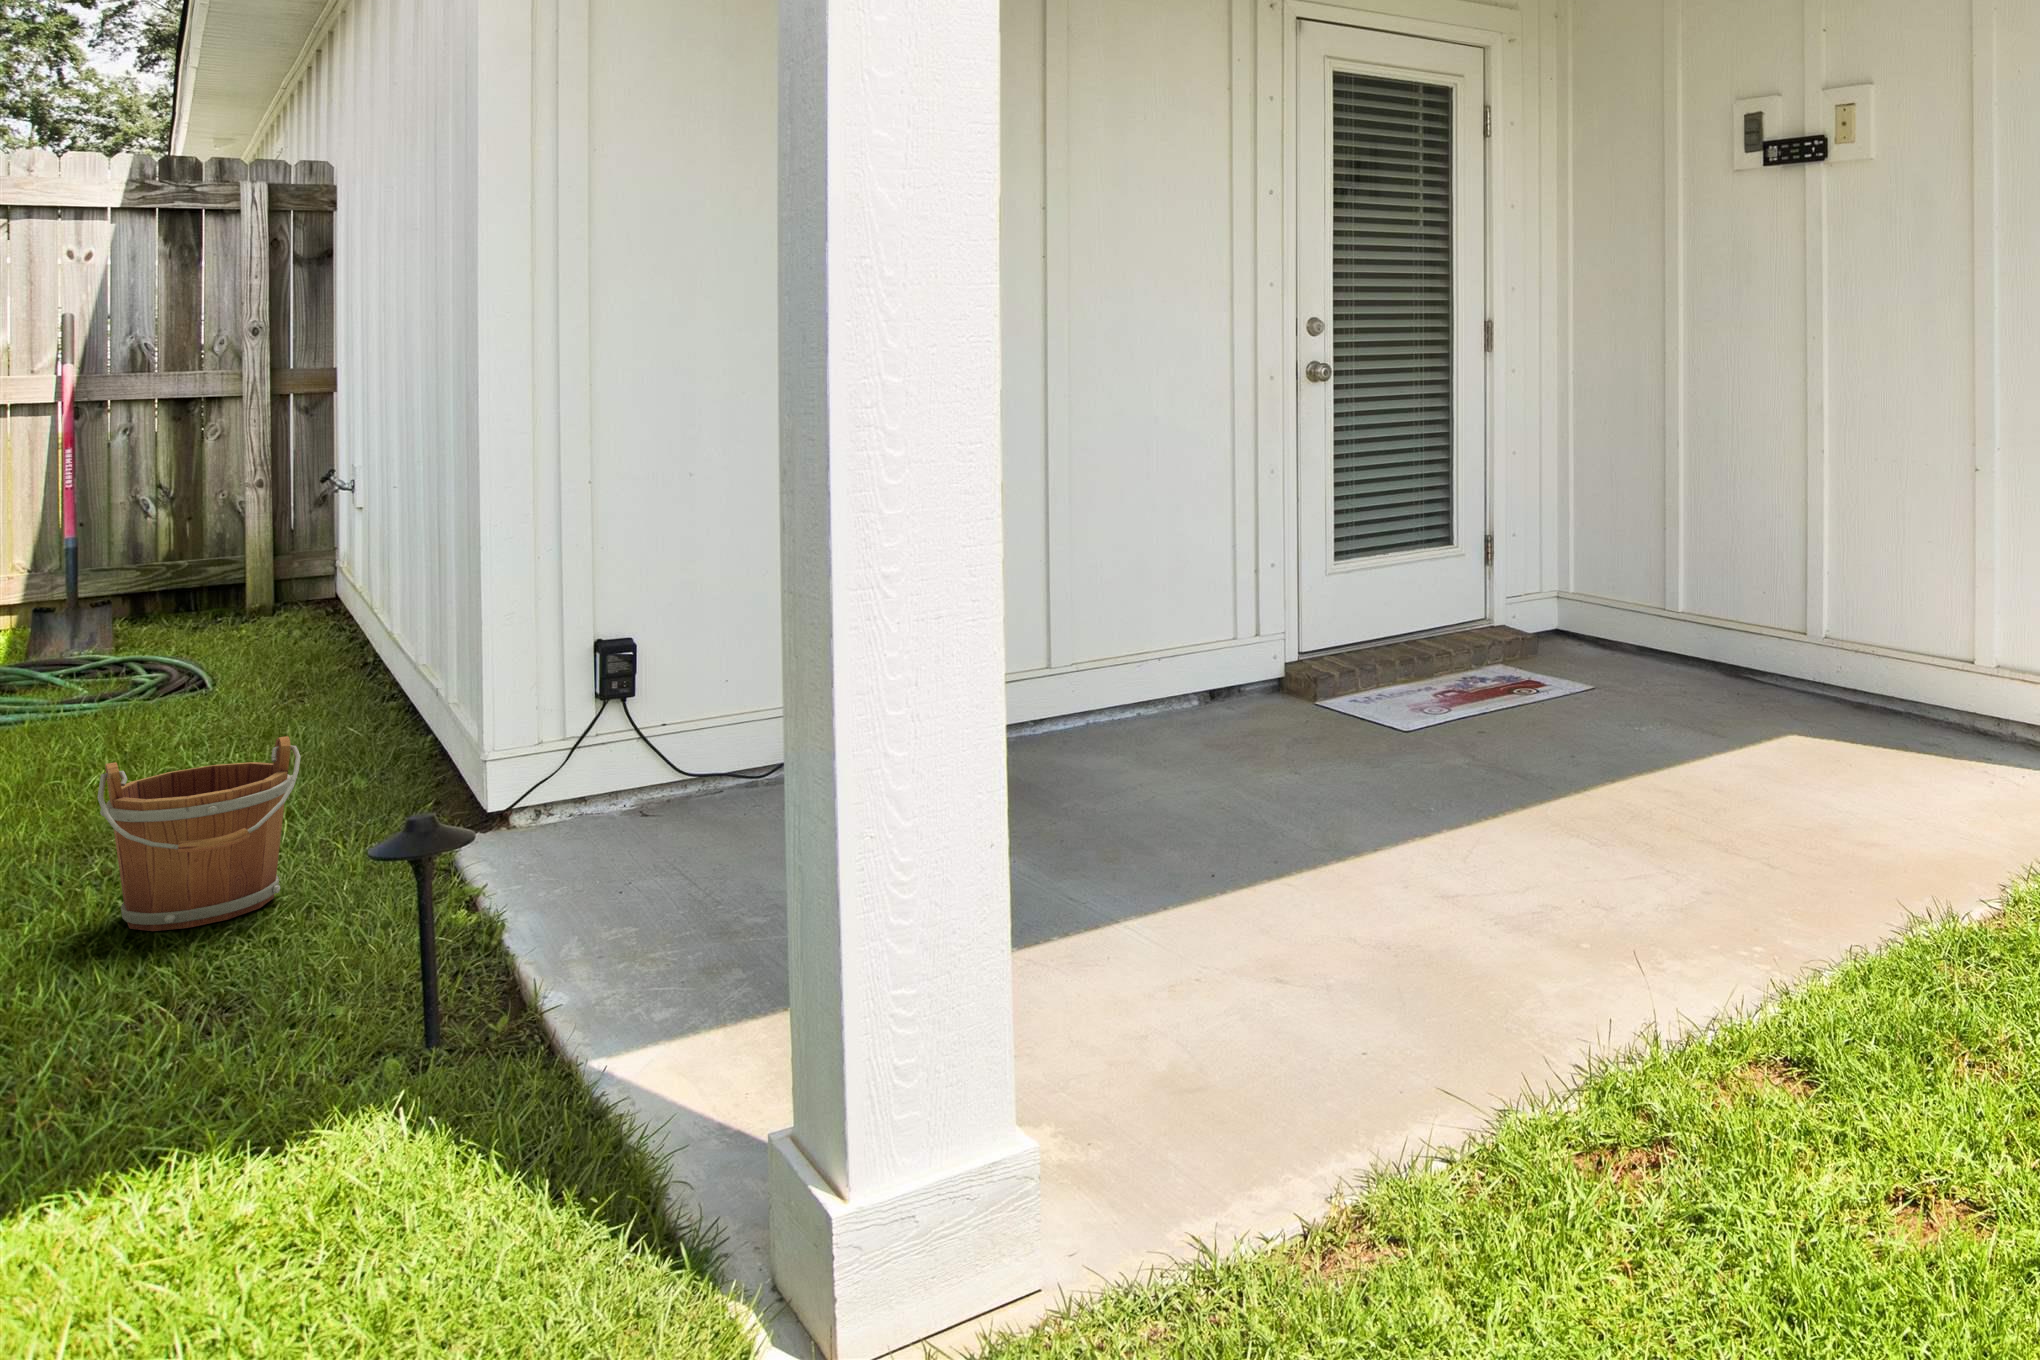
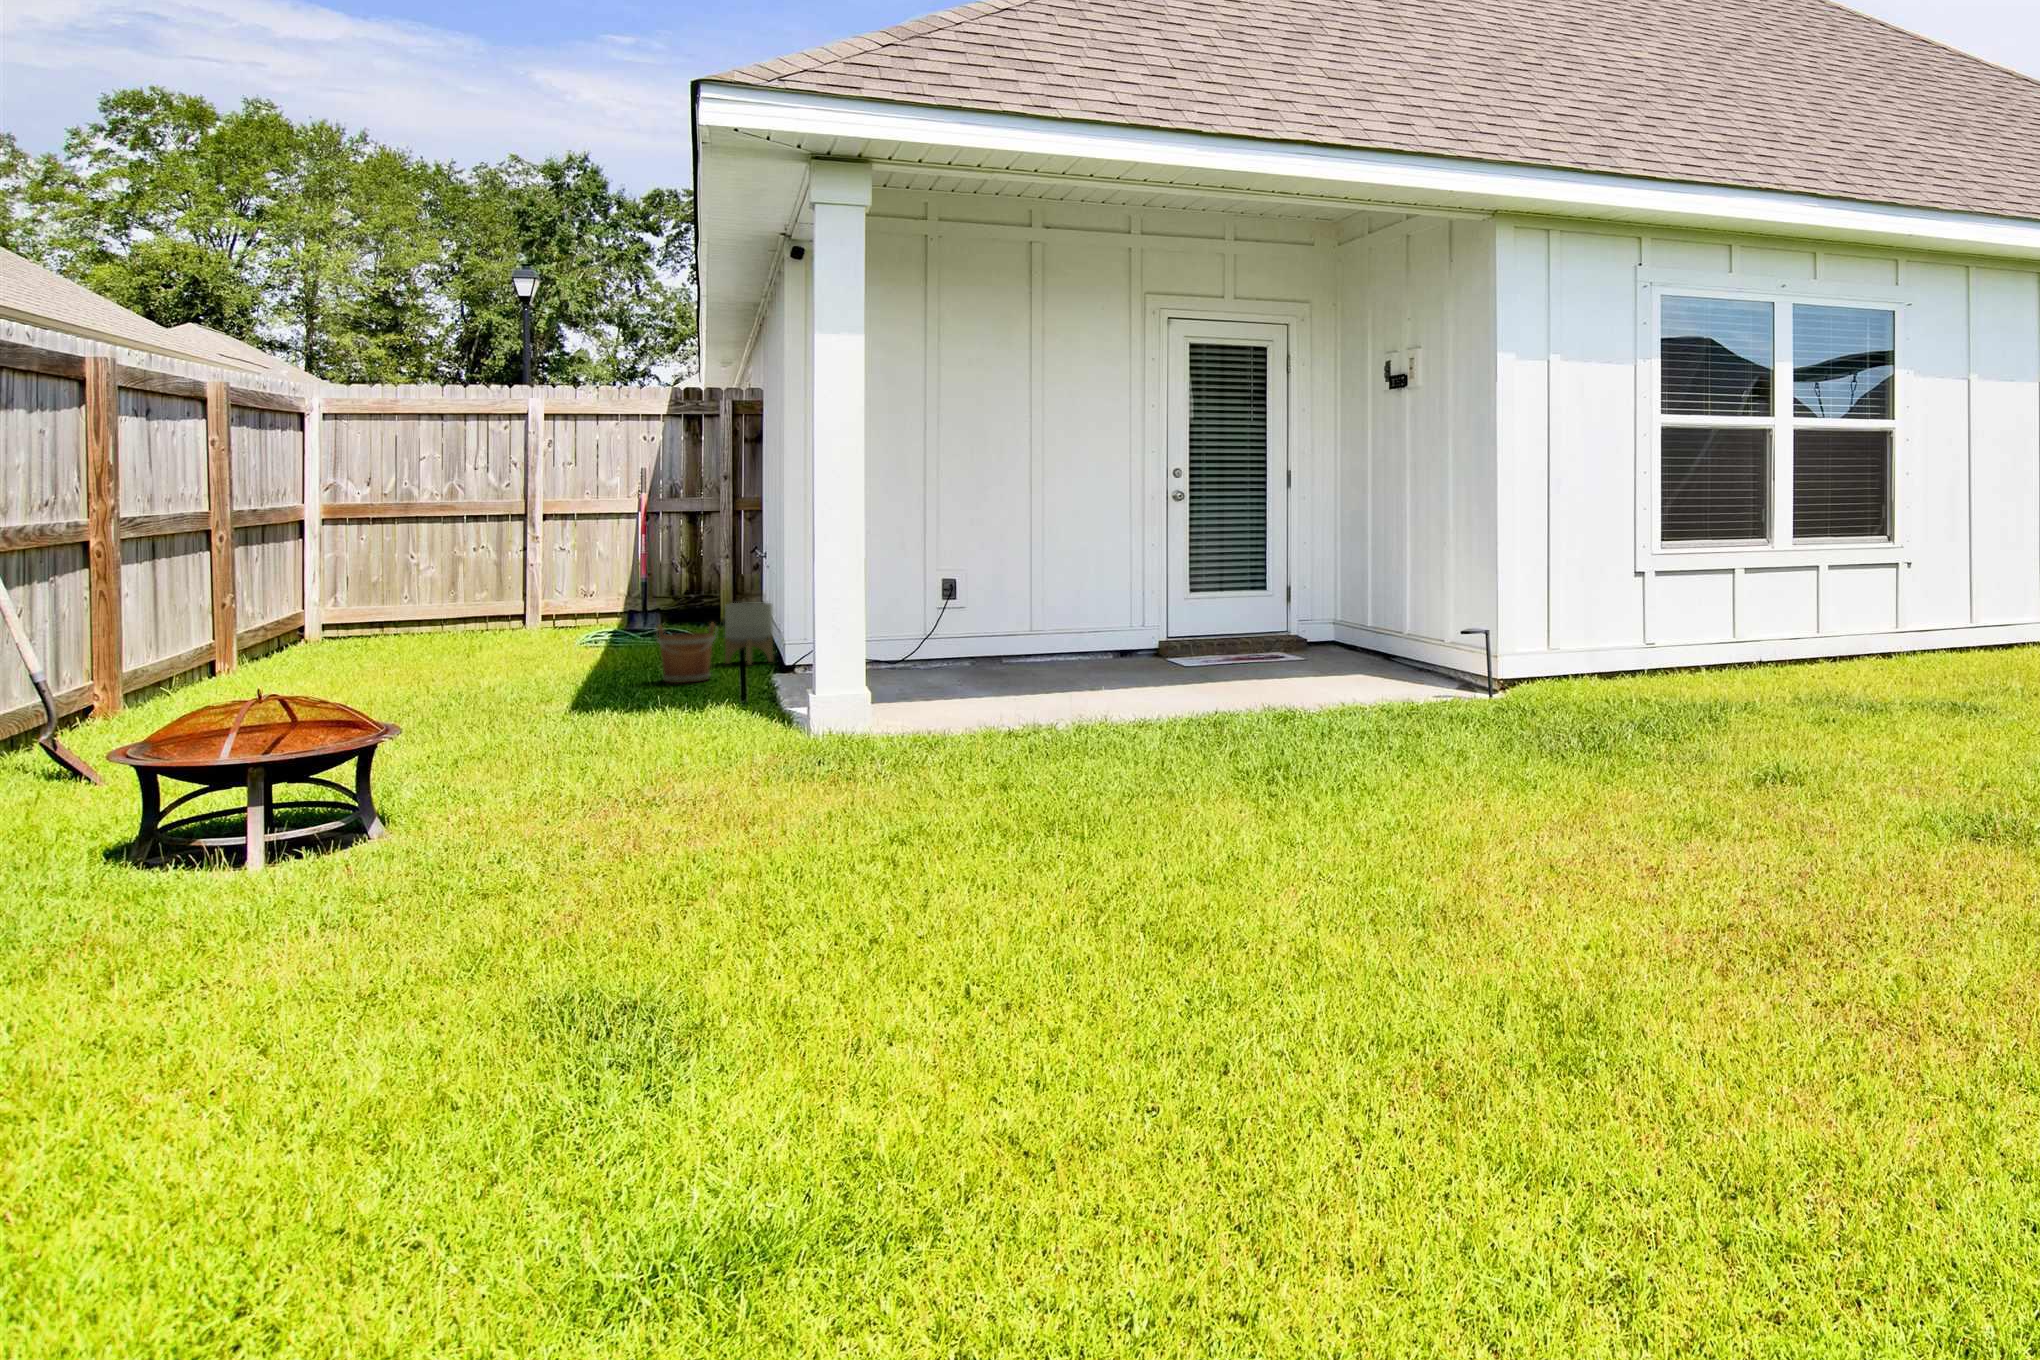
planter: none [301,636,433,802] -> present [725,602,773,665]

